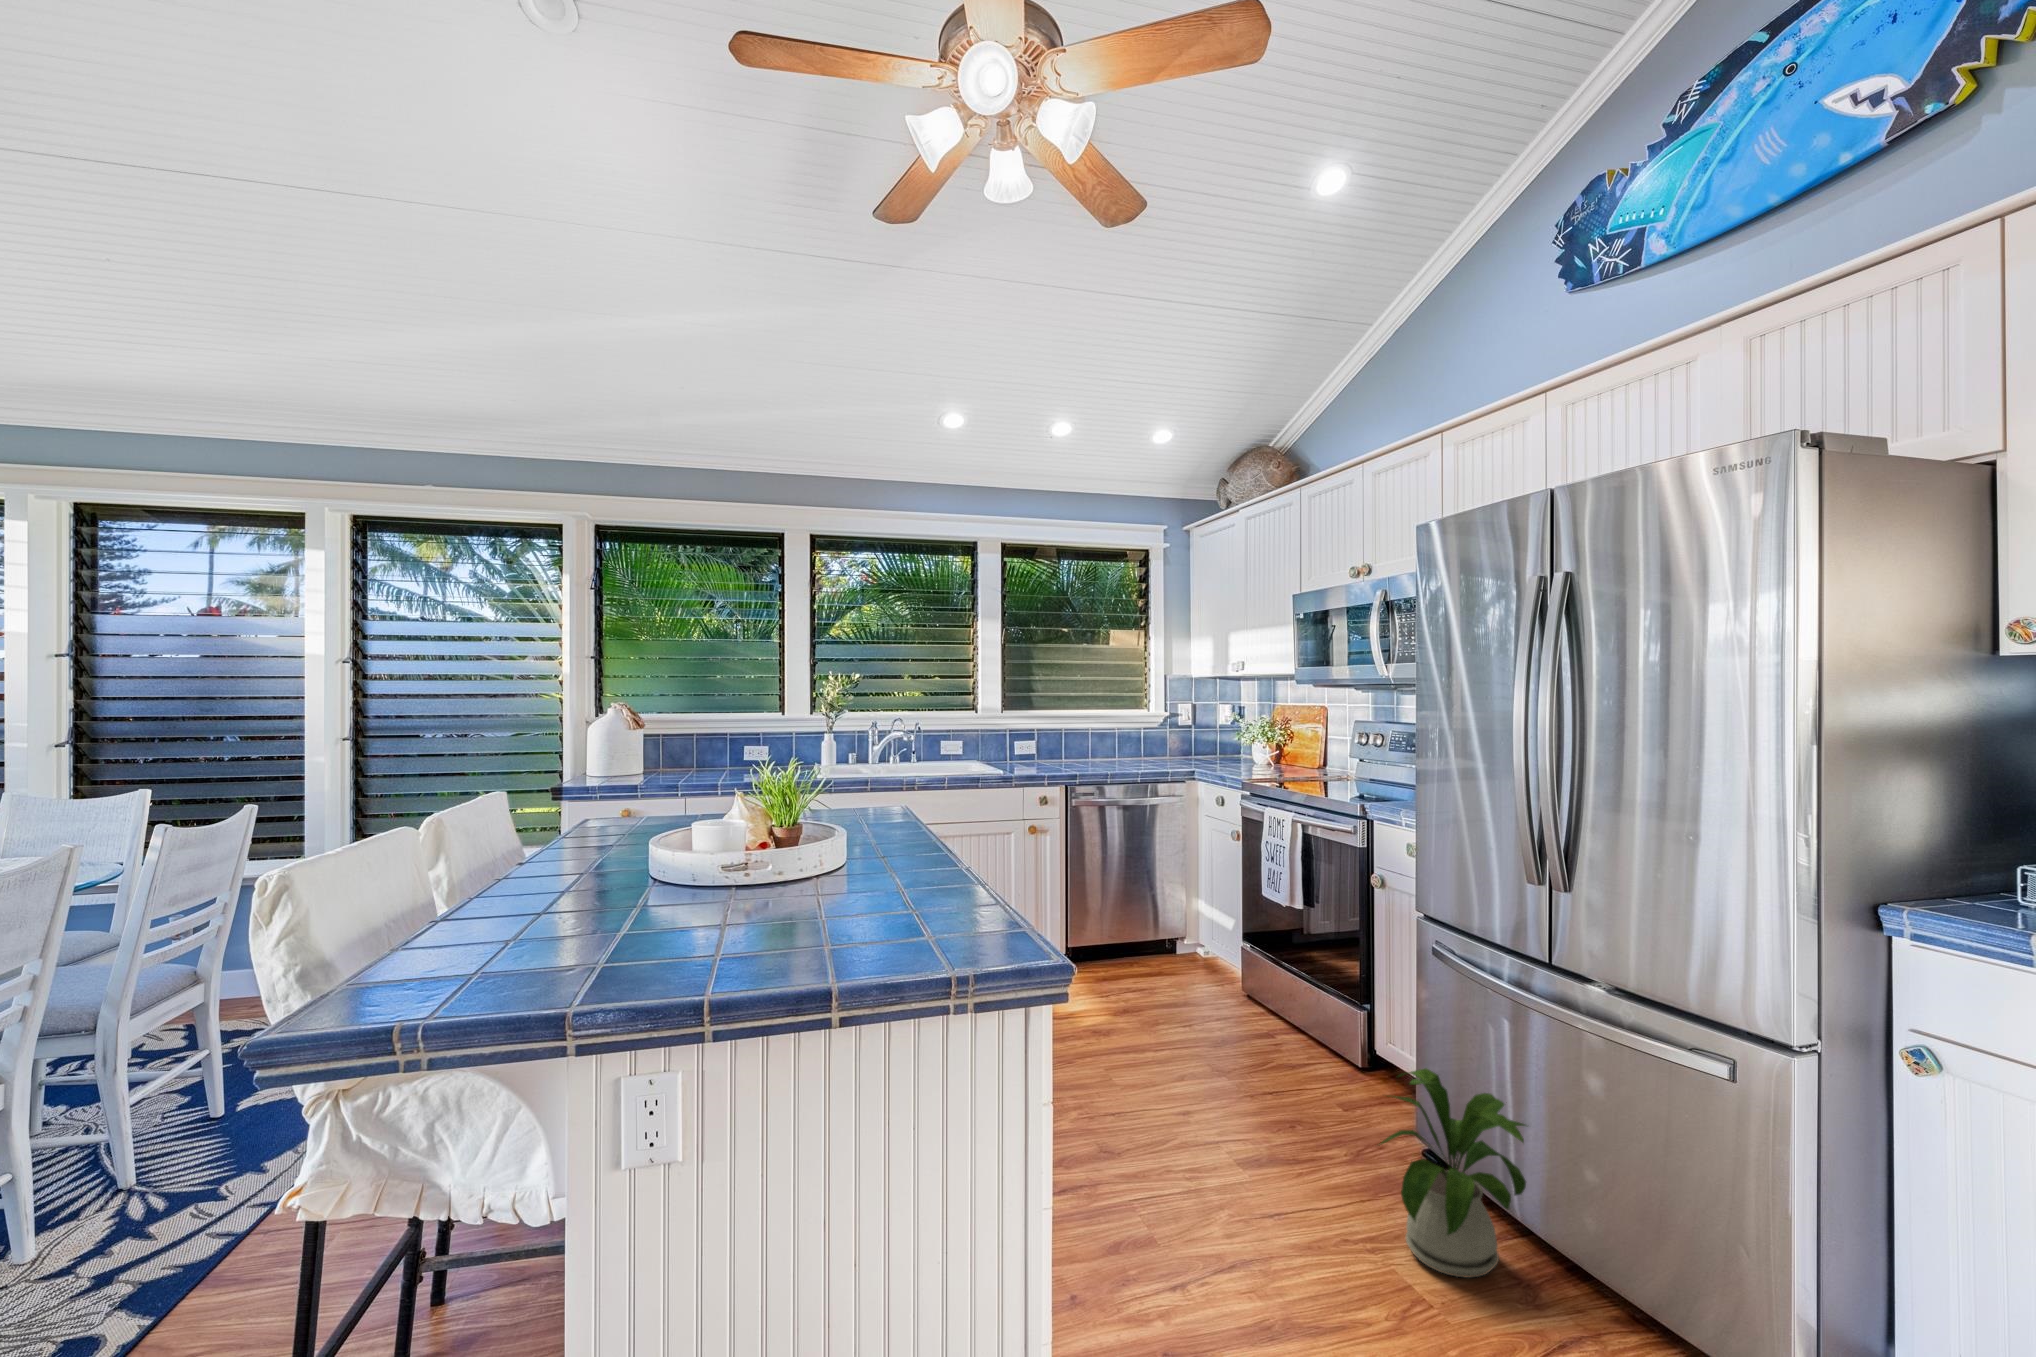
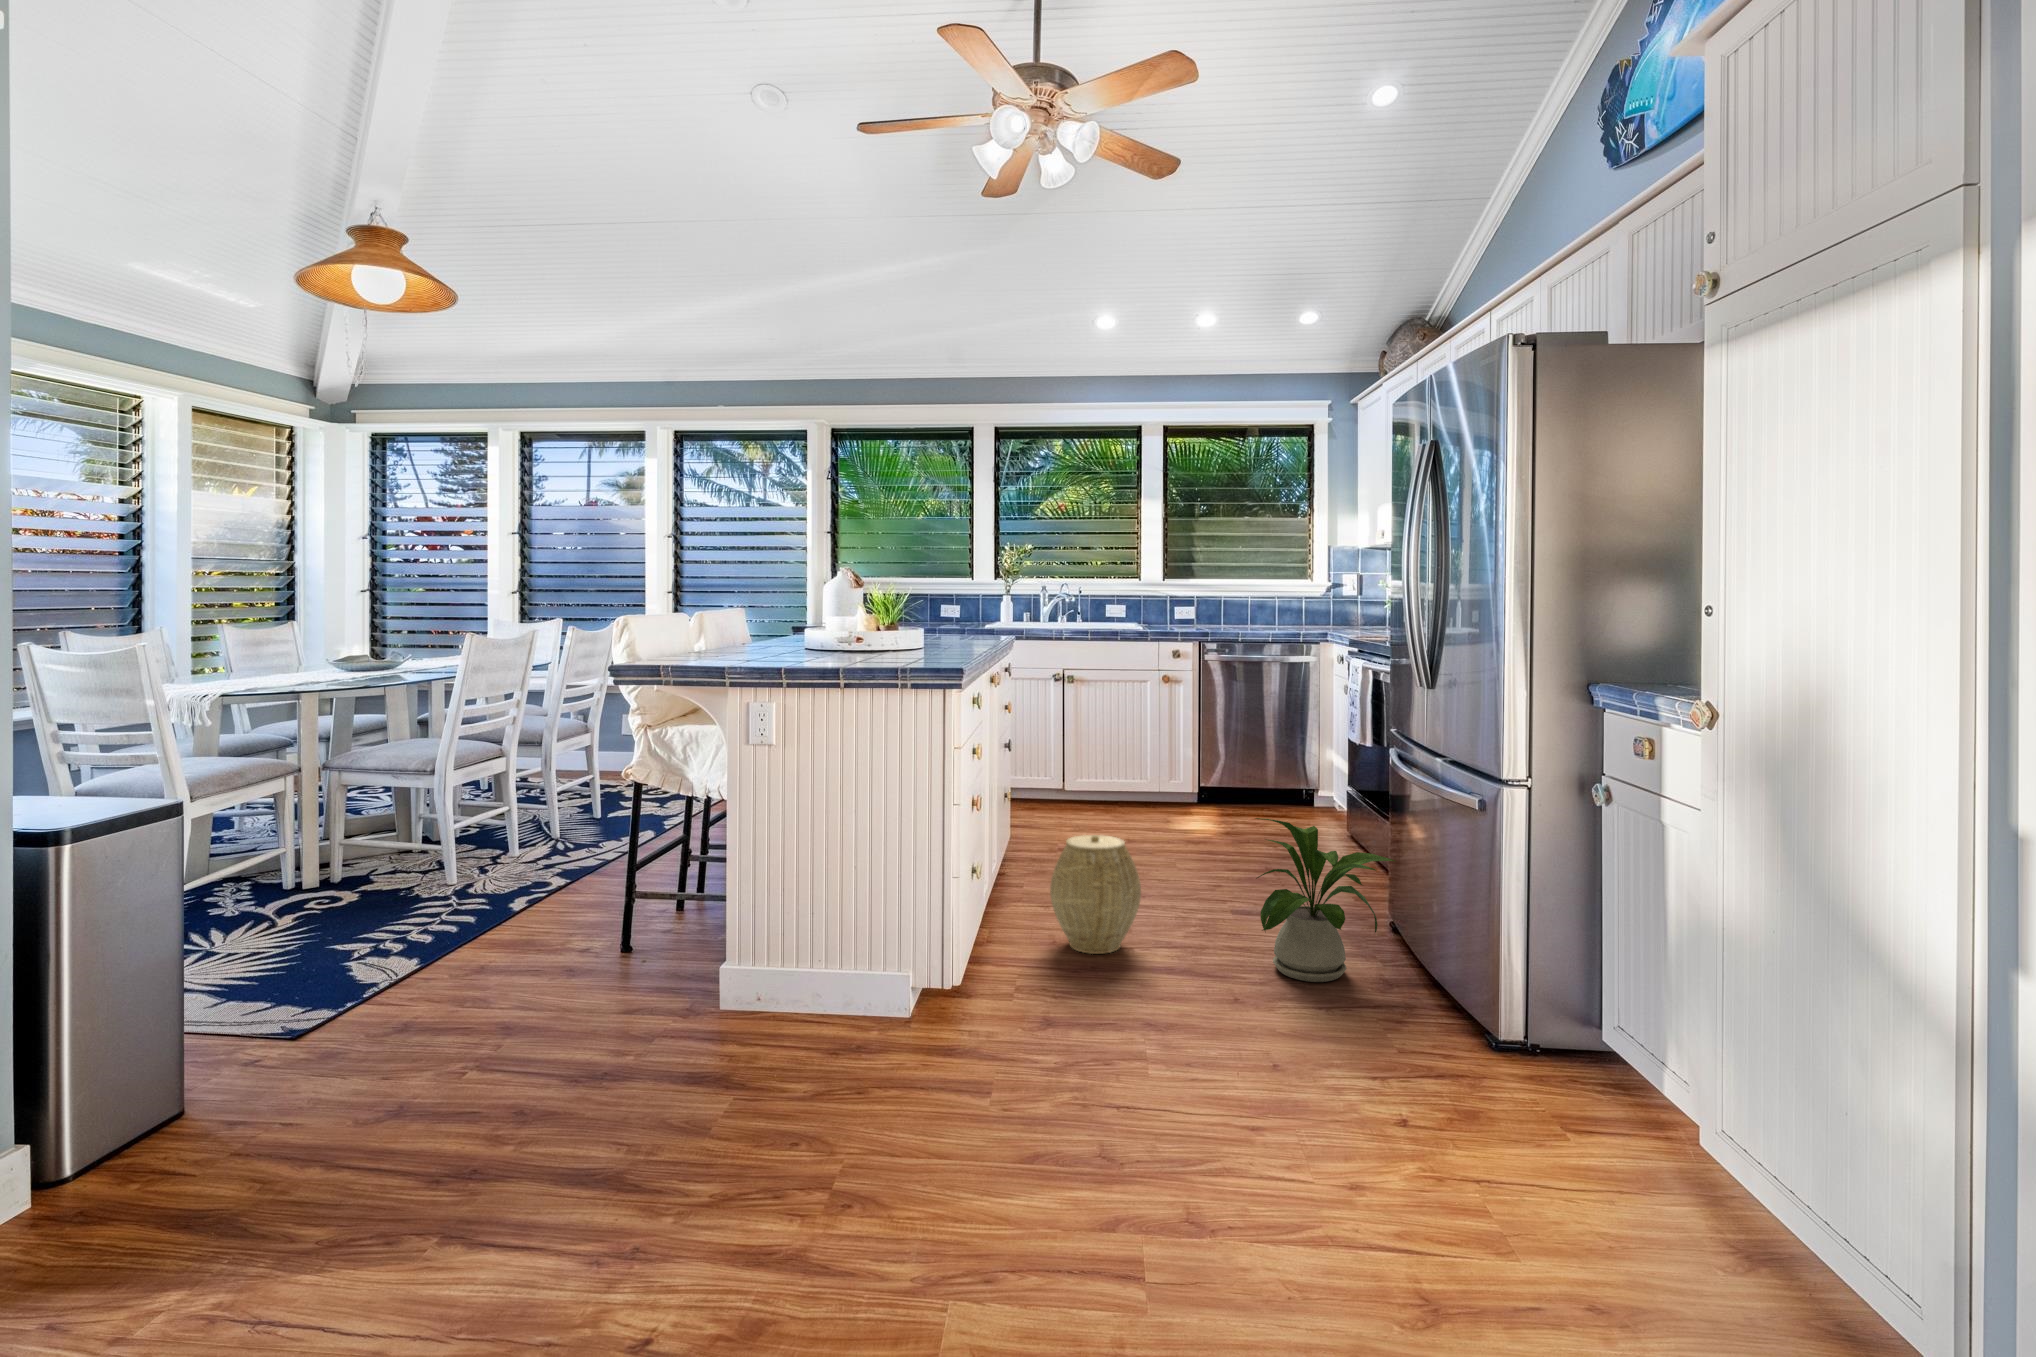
woven basket: none [1130,1110,1251,1286] -> present [1050,835,1141,954]

